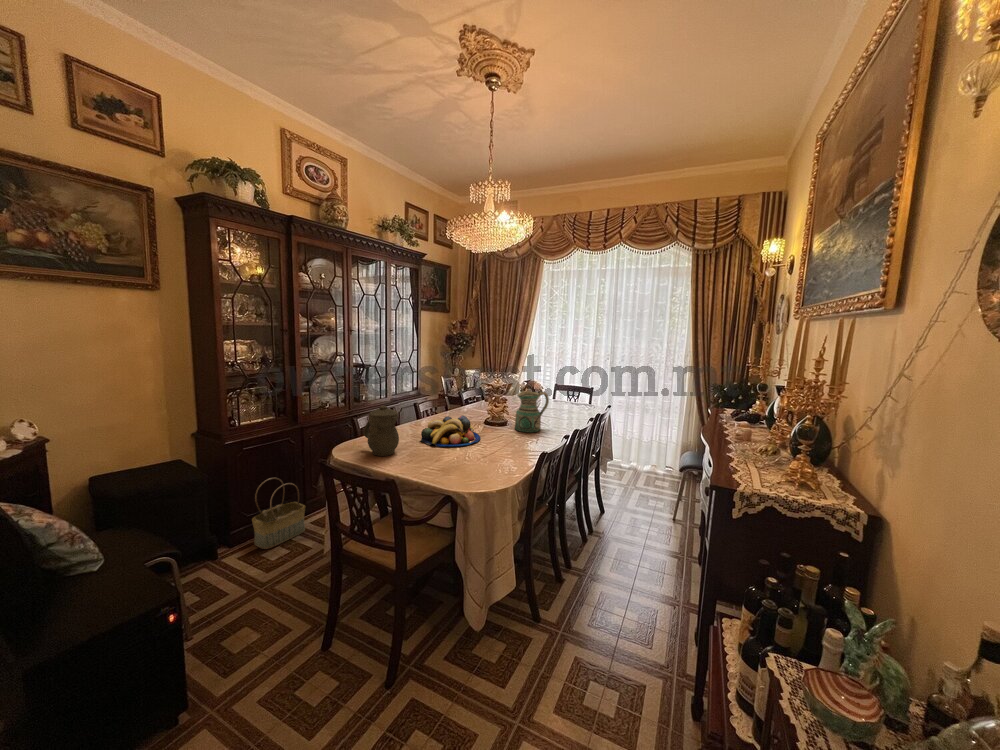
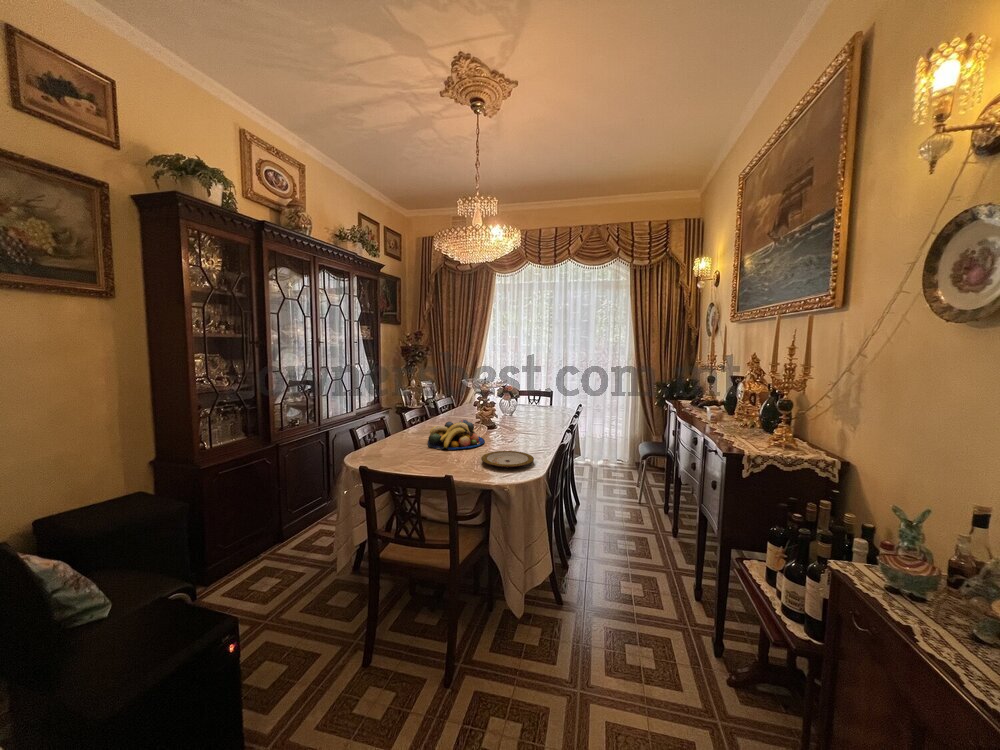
ceramic pitcher: present [515,391,549,433] -> none [508,393,537,432]
teapot: present [364,406,399,456] -> none [377,412,417,463]
plate: none [455,453,511,474] -> present [481,451,534,468]
basket: present [252,478,305,549] -> none [230,505,288,585]

